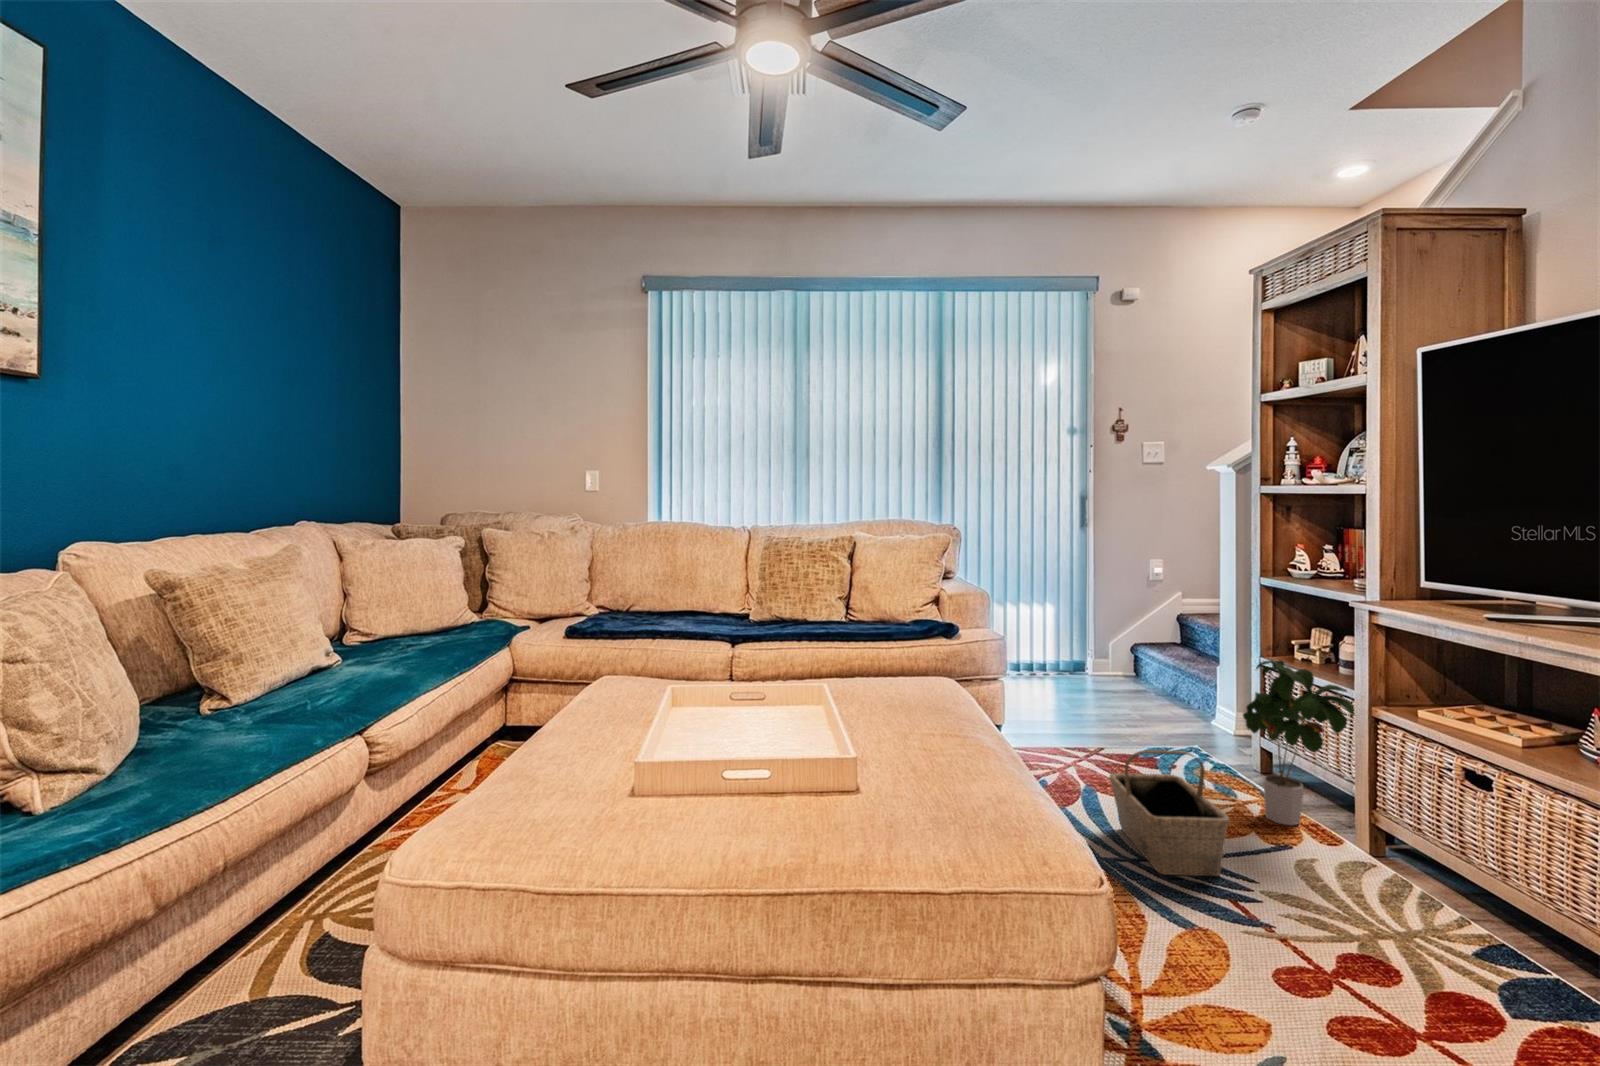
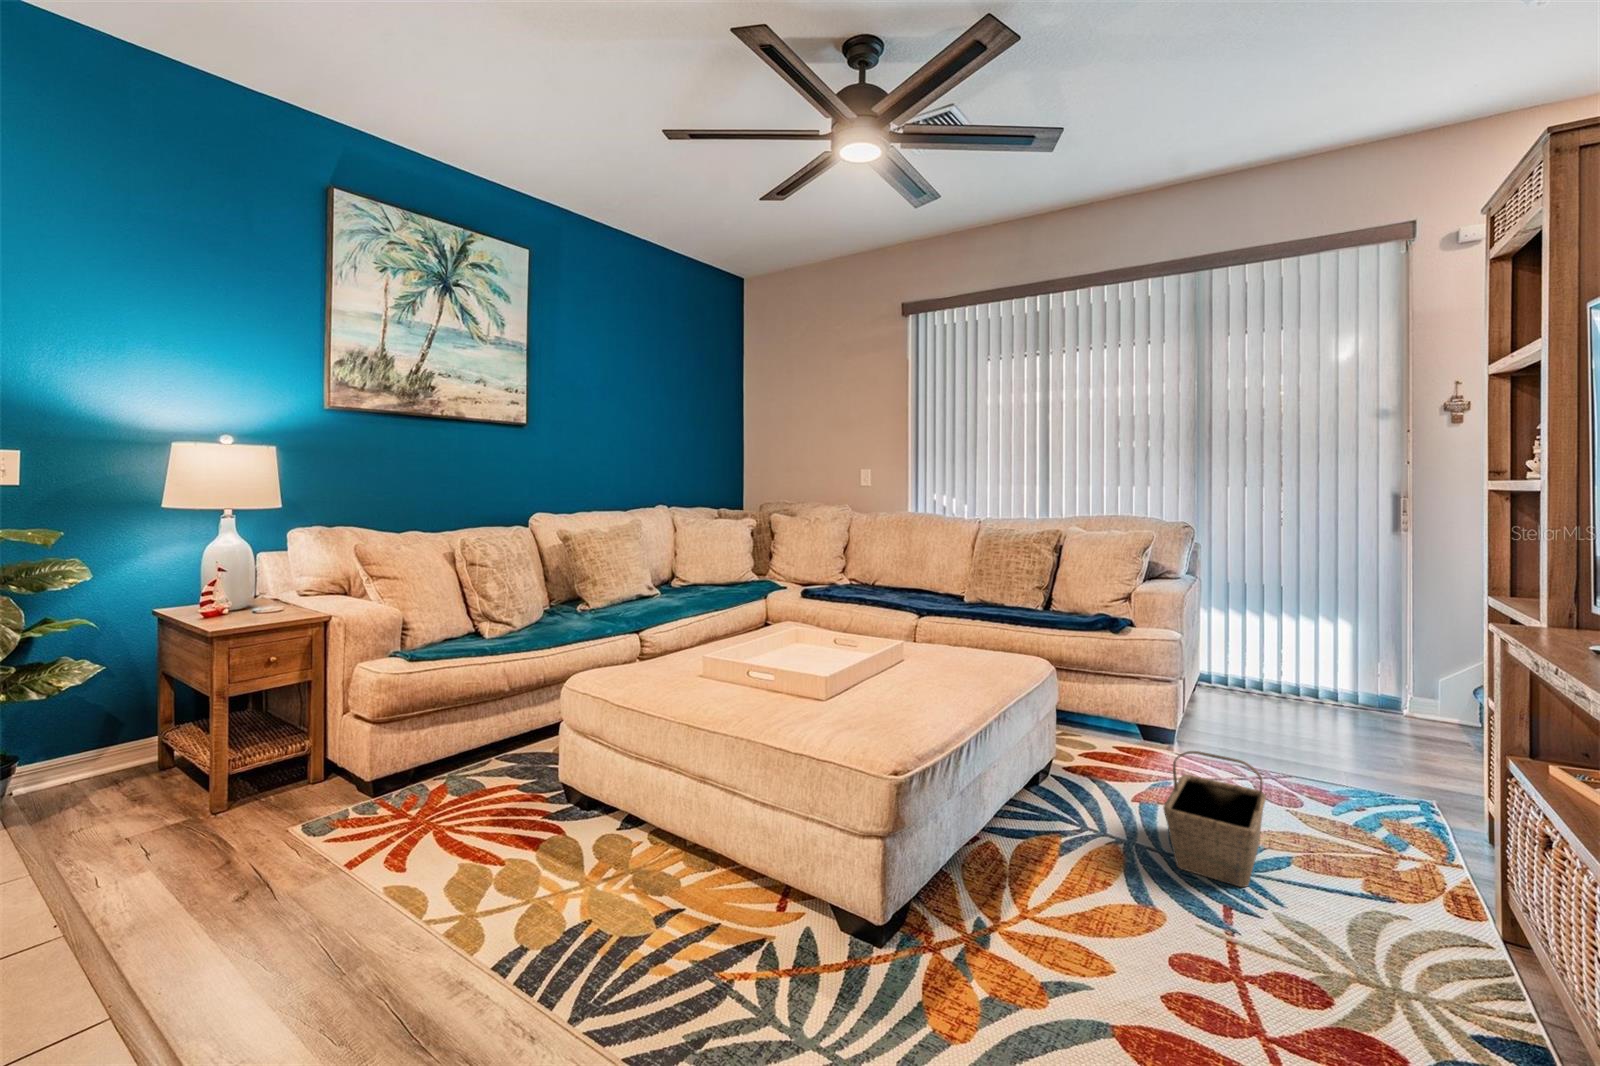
potted plant: present [1243,660,1354,825] -> none [1398,693,1484,887]

